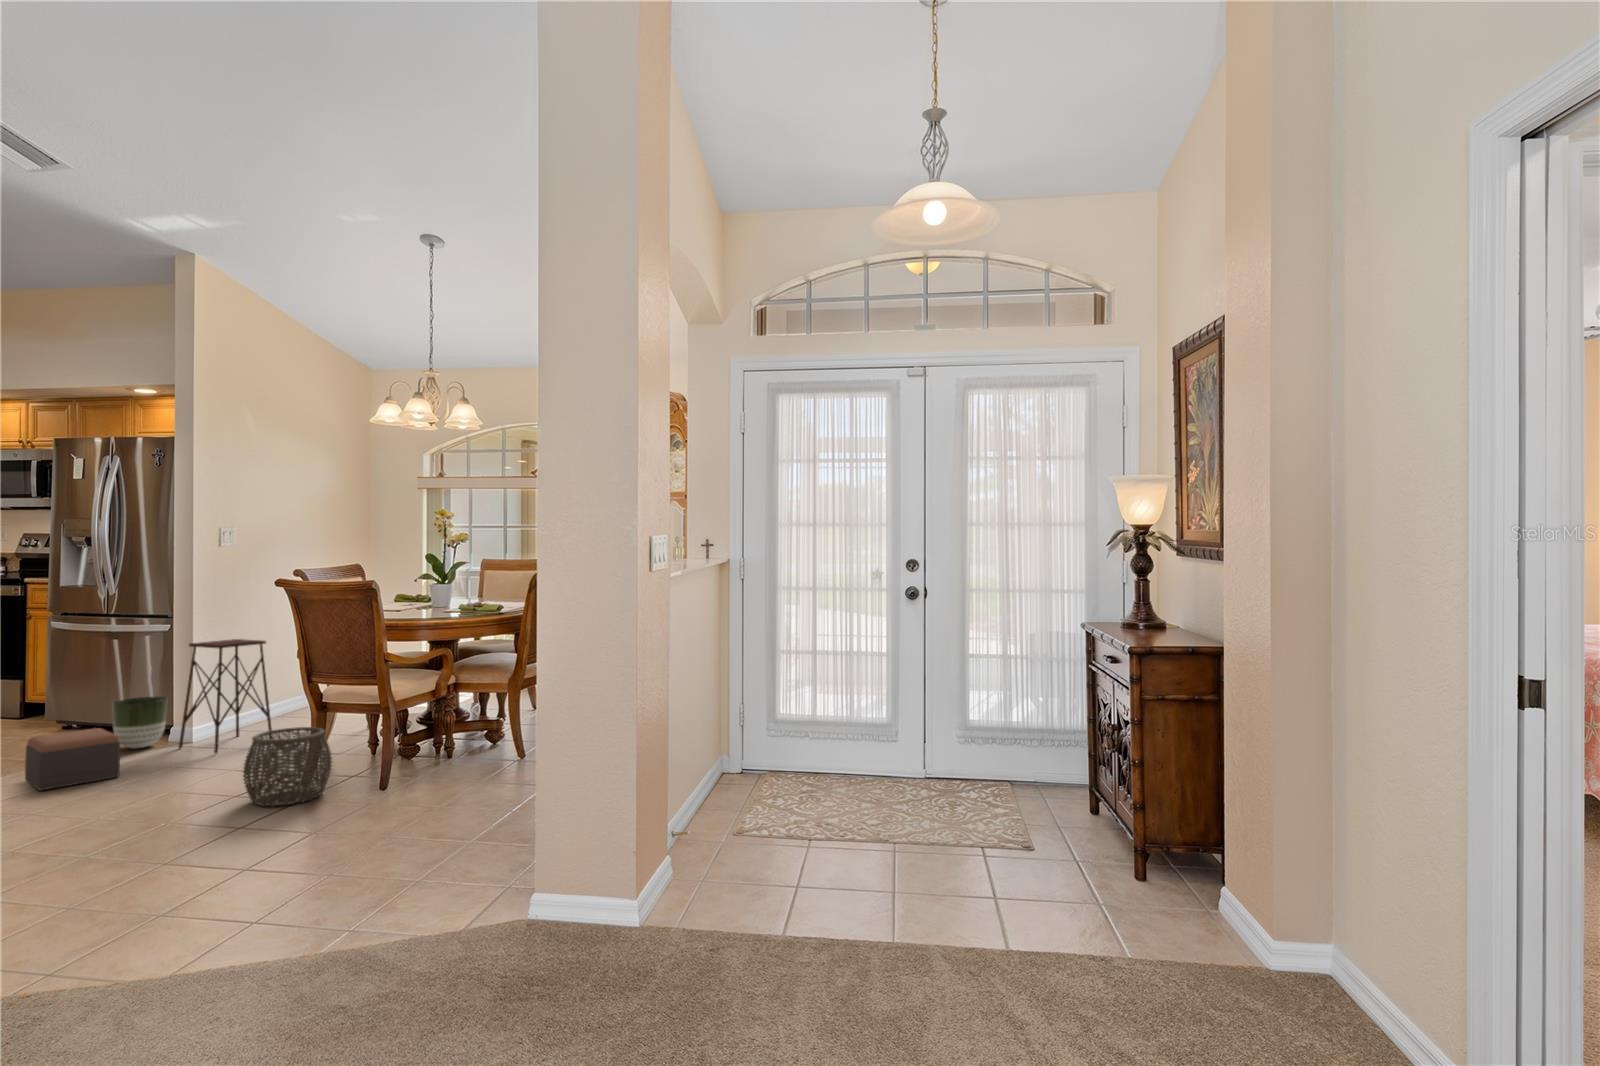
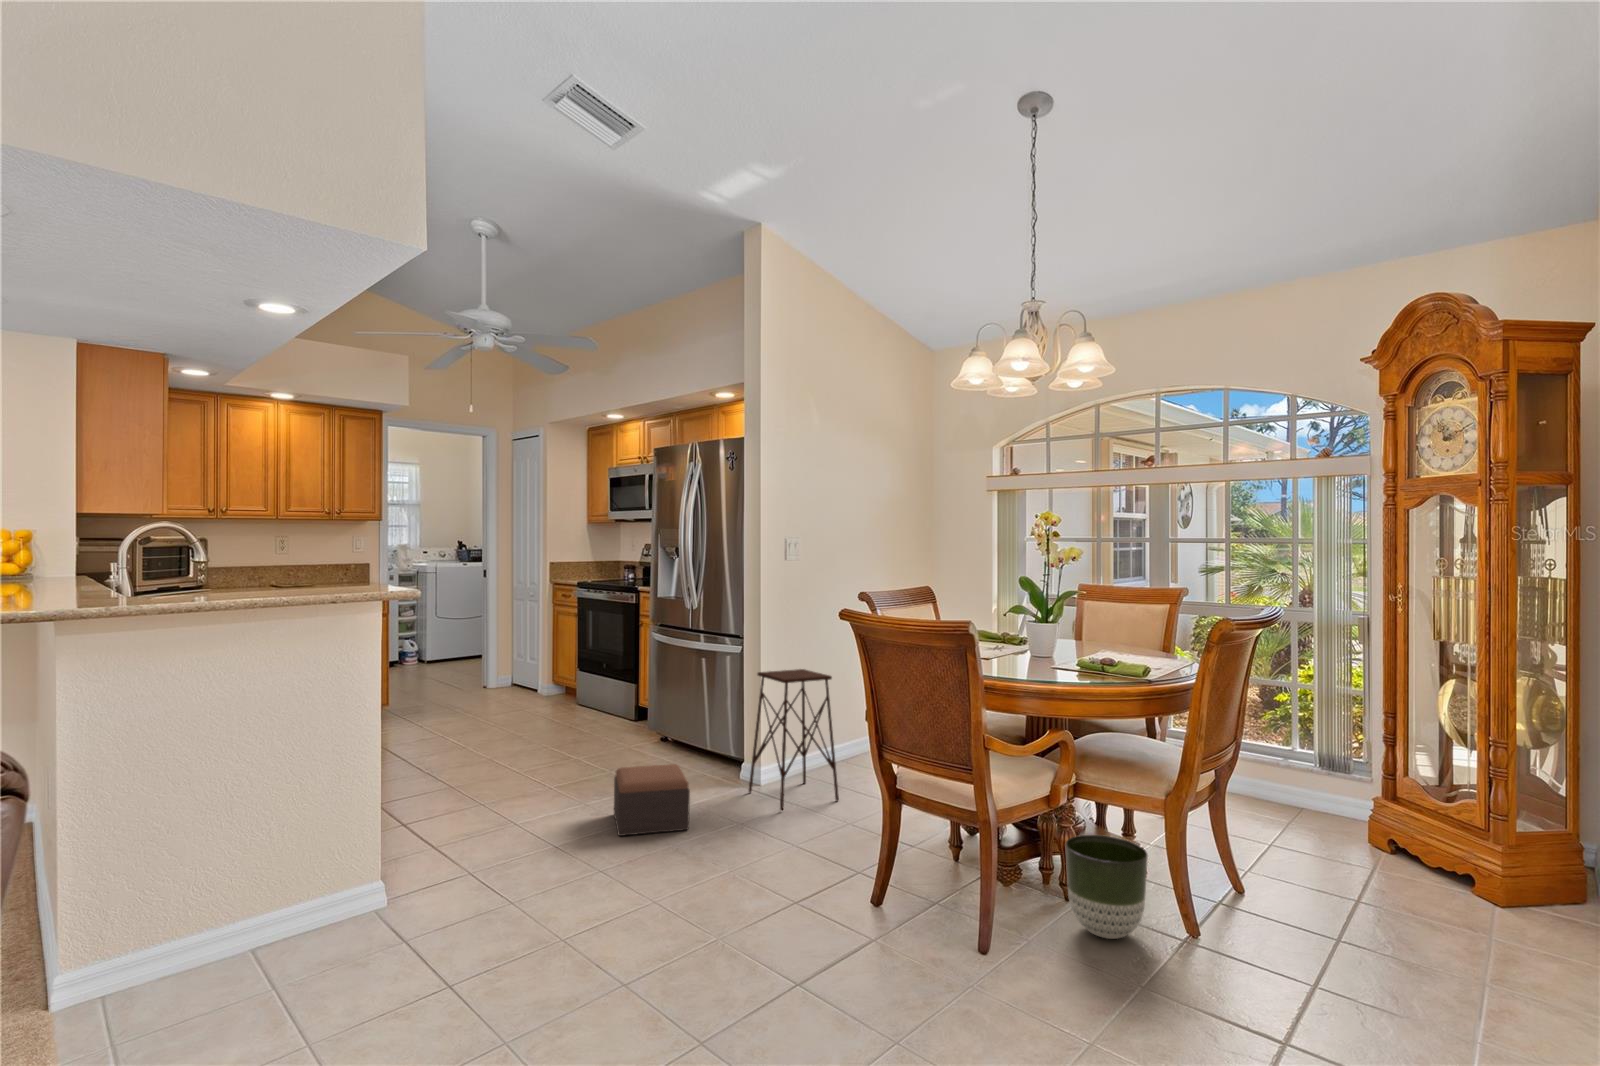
planter: present [112,697,168,749] -> present [1065,835,1148,939]
woven basket: present [243,727,332,807] -> none [801,823,911,952]

